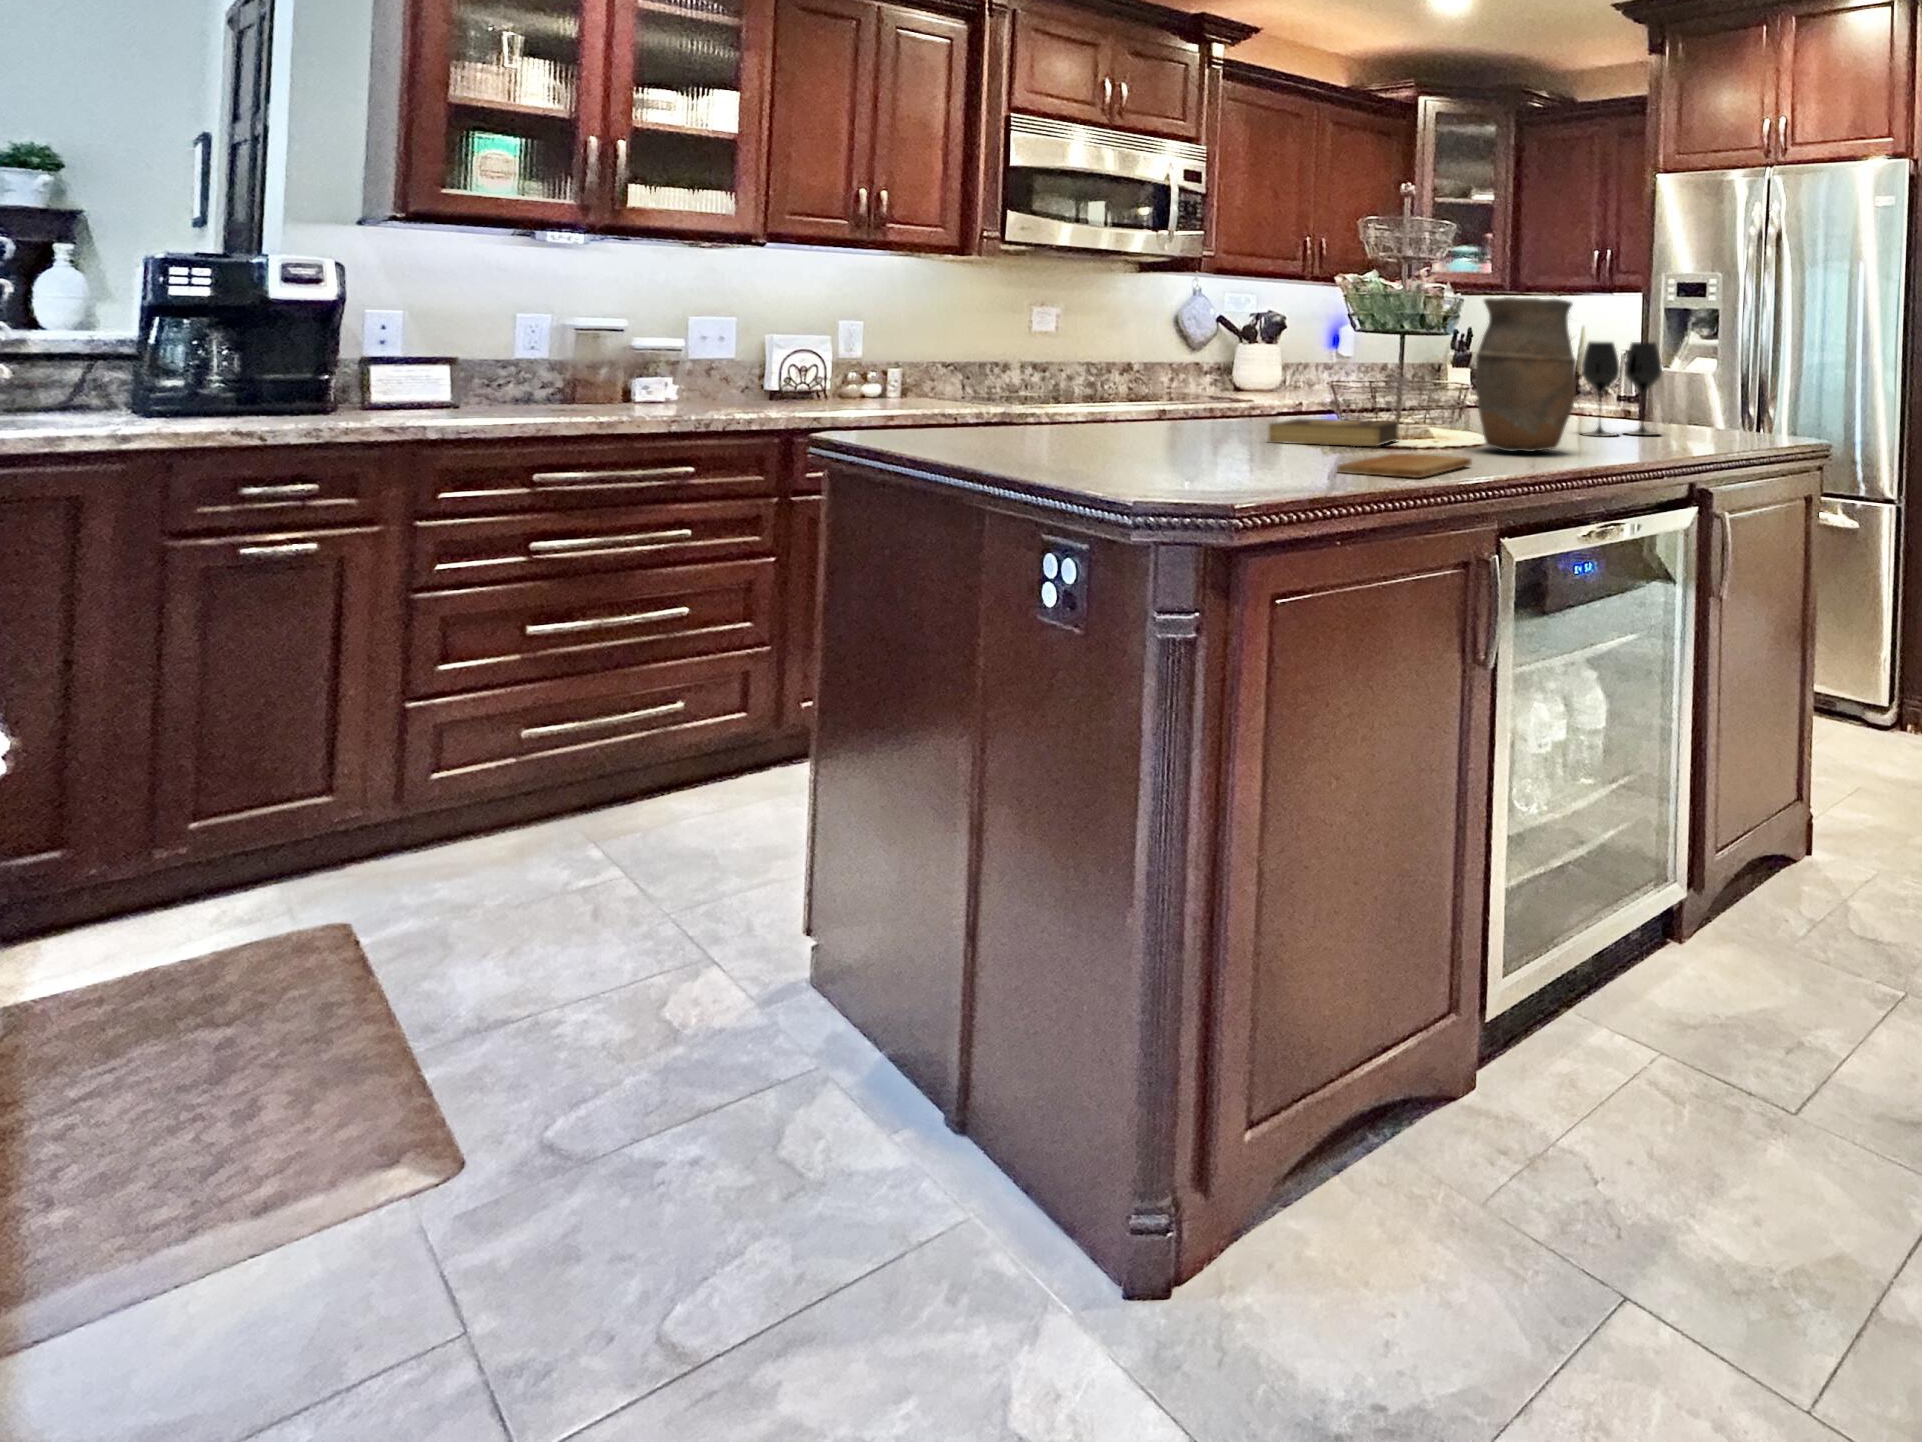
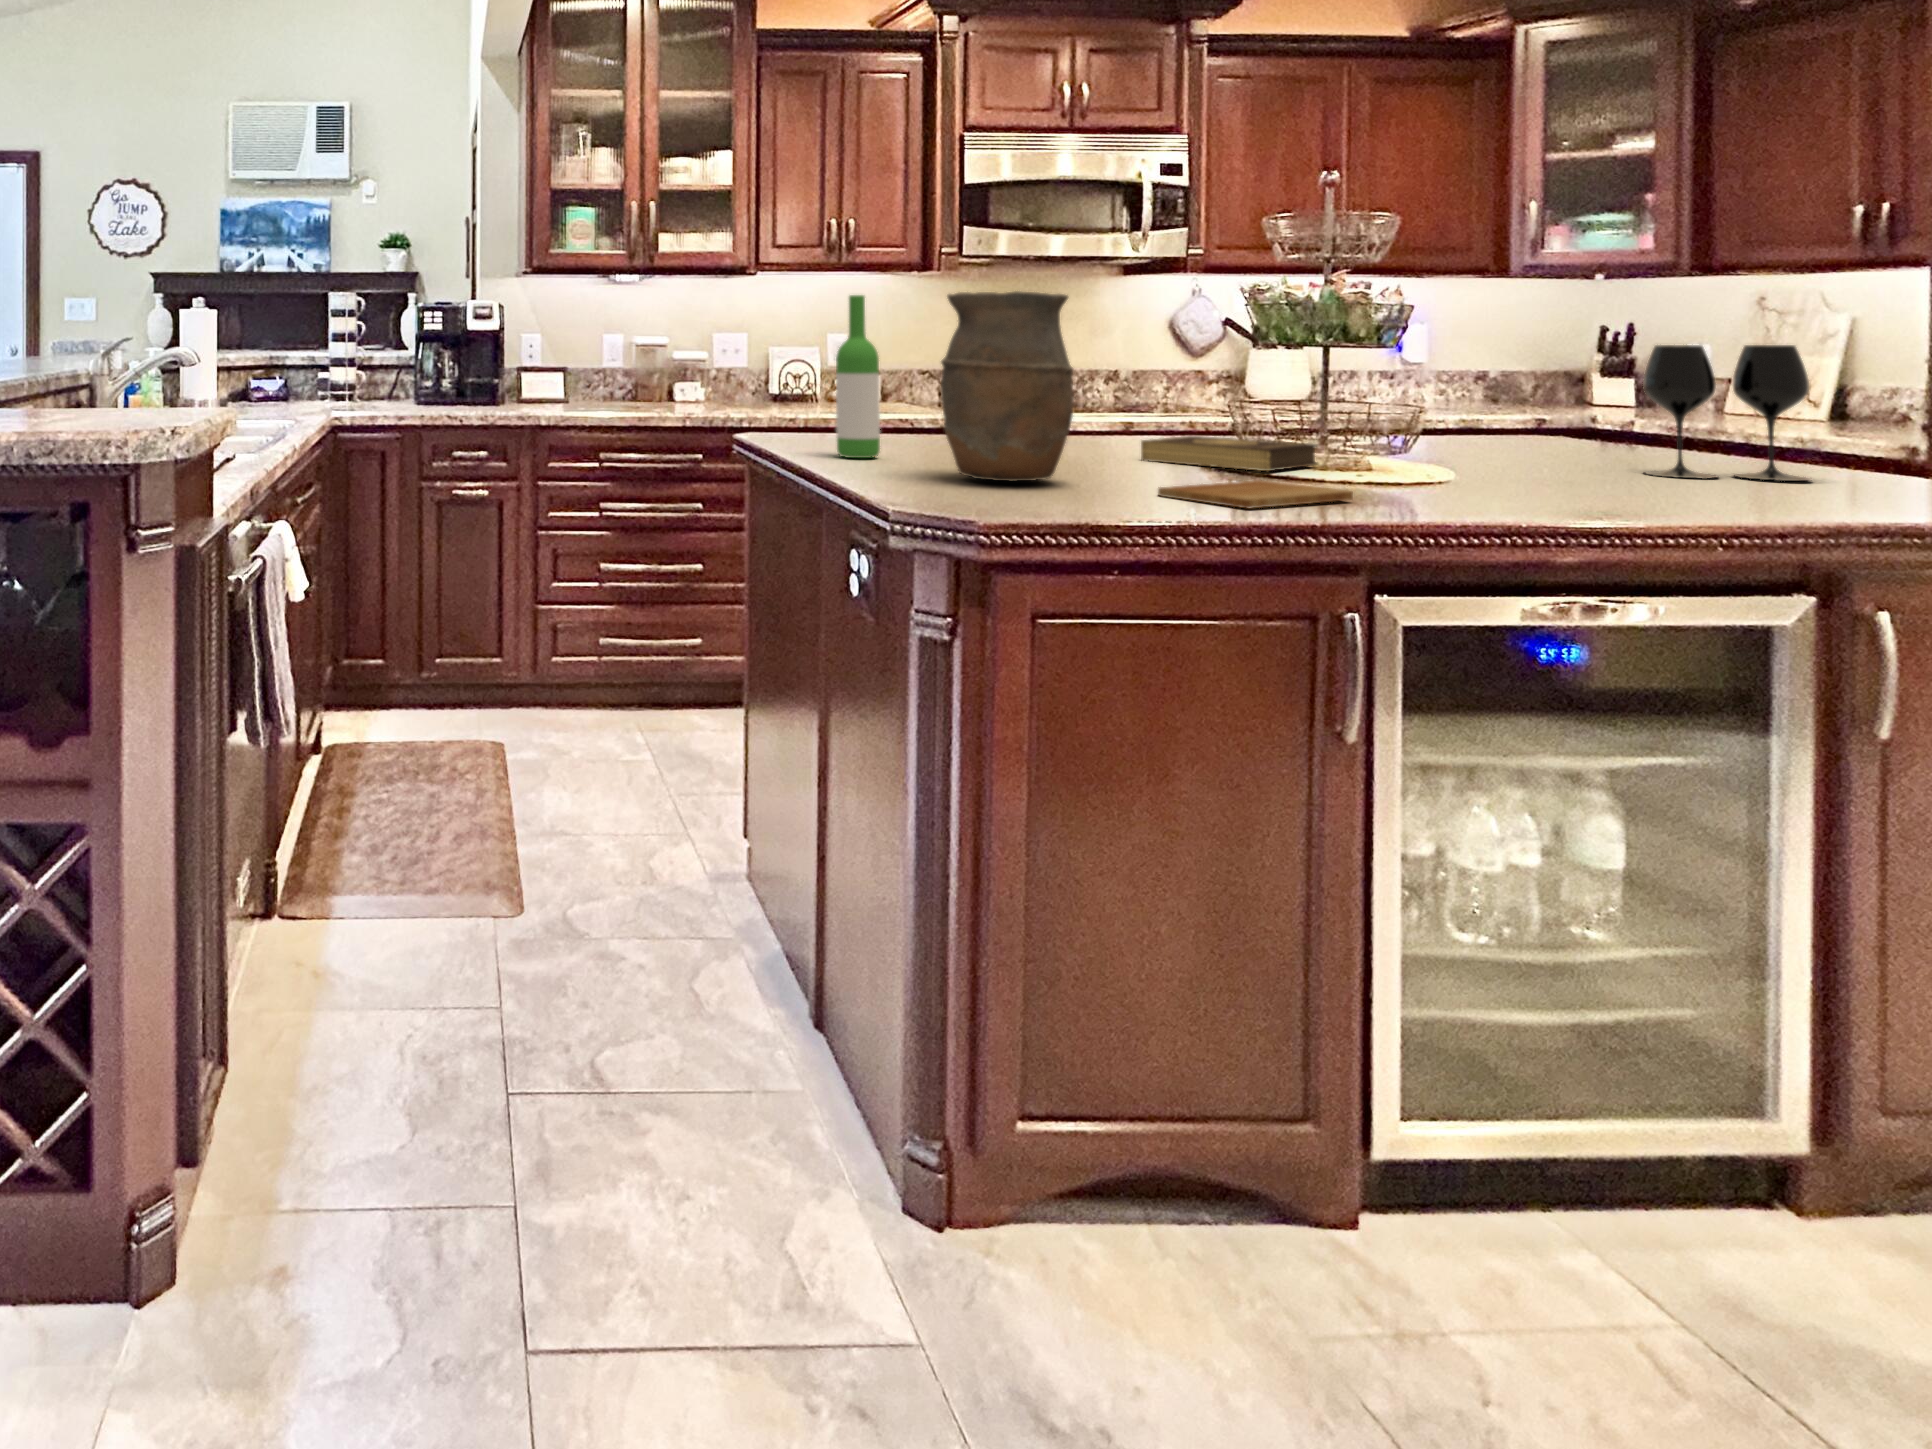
wine bottle: none [986,274,1037,455] -> present [836,295,880,458]
vase: present [1475,297,1576,452] -> present [941,291,1074,481]

